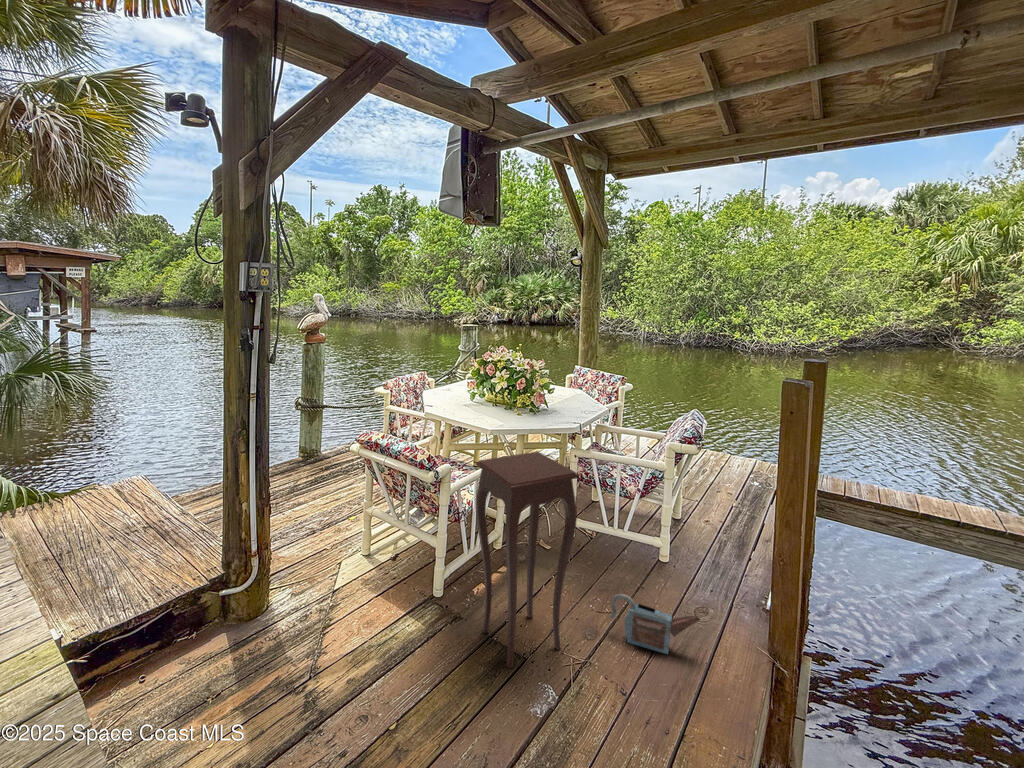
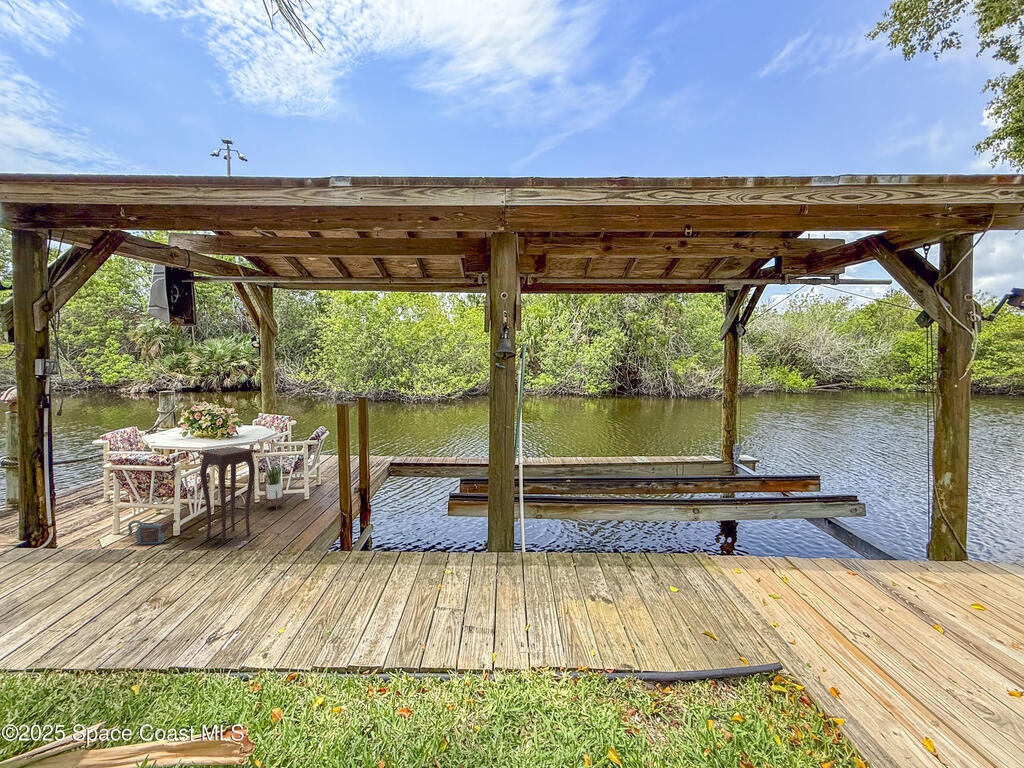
potted plant: none [584,471,617,567] -> present [265,461,283,510]
watering can: present [609,594,700,654] -> present [128,520,176,545]

